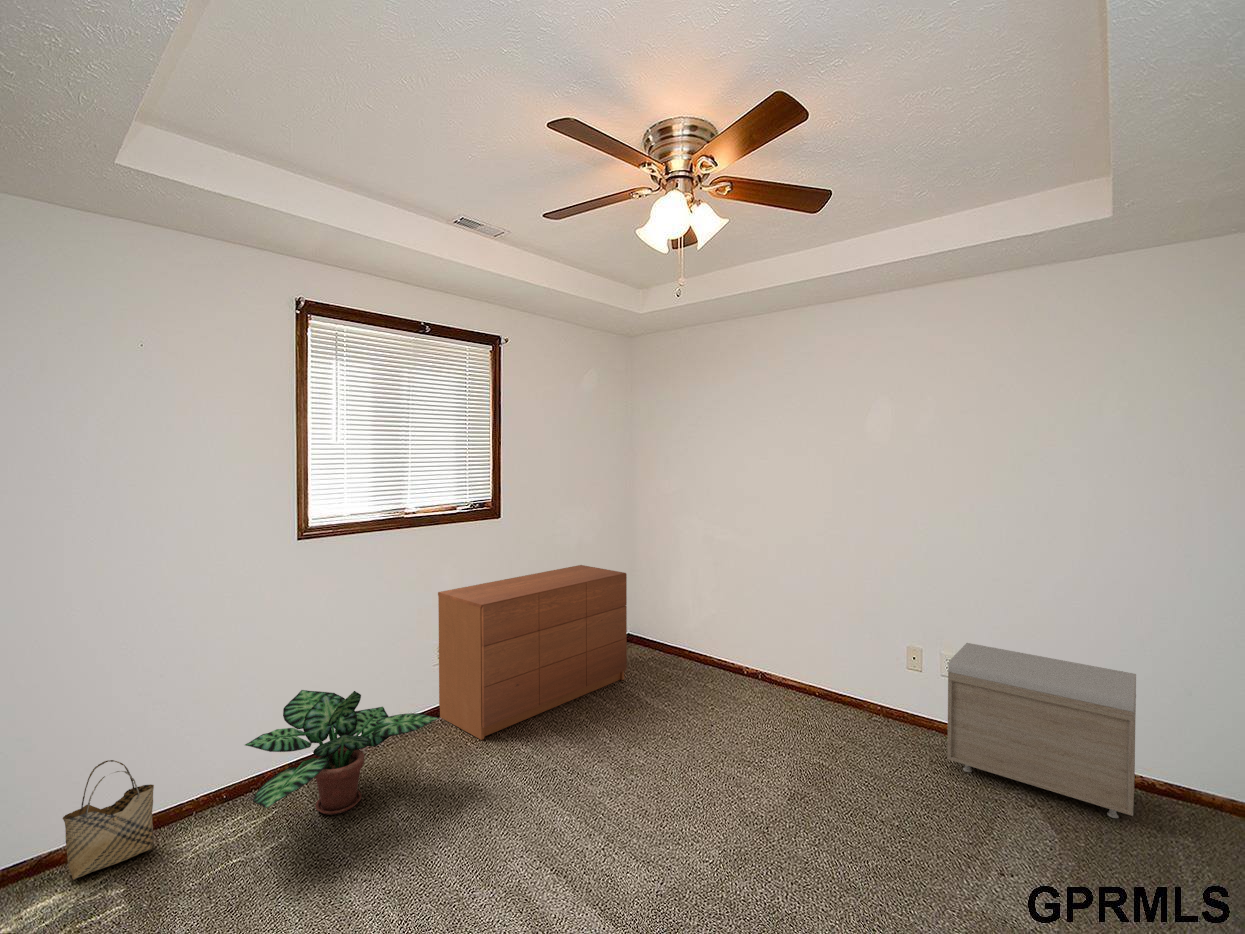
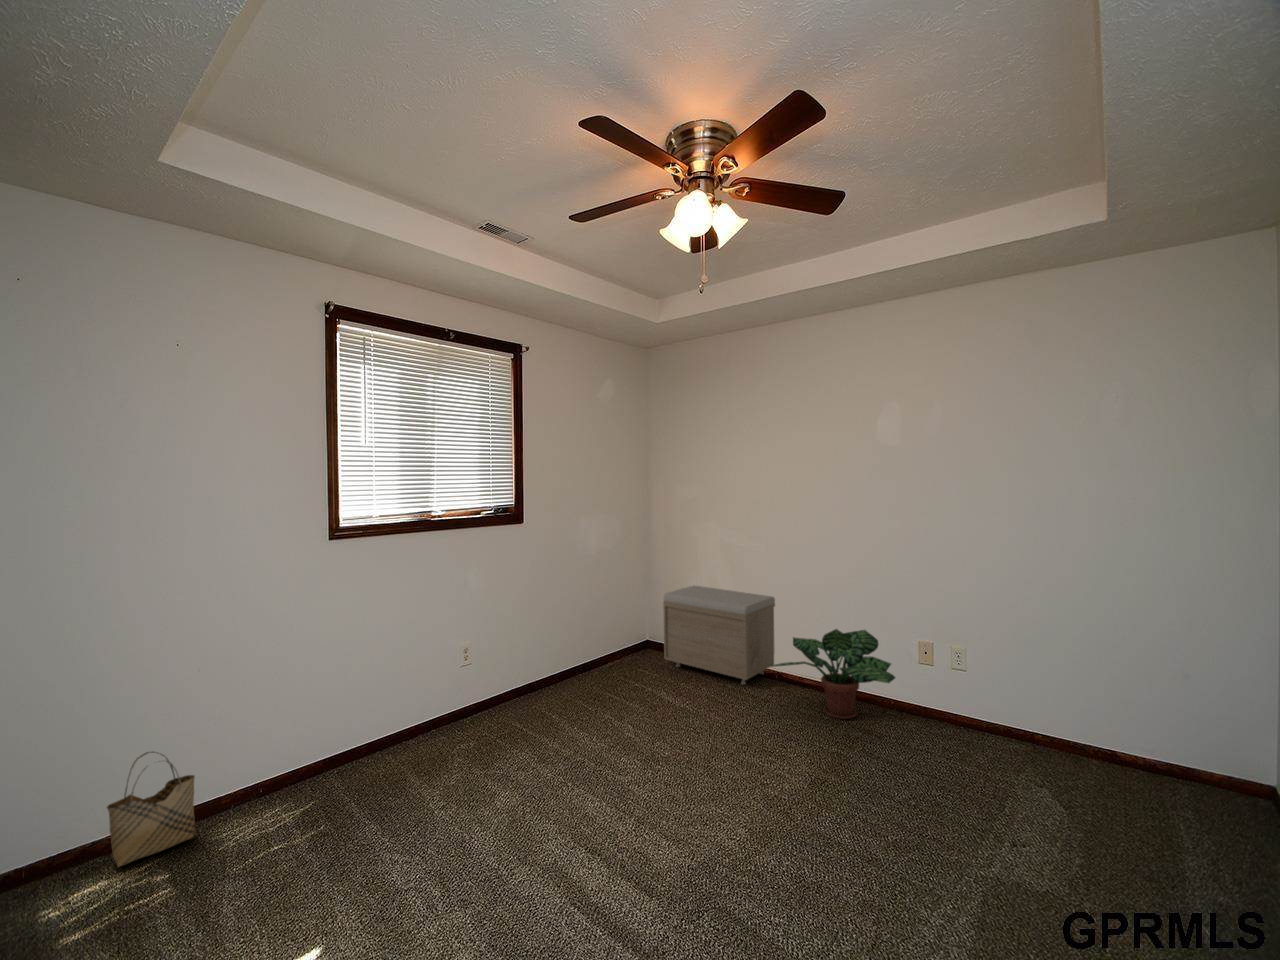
dresser: present [438,565,627,740] -> none [465,565,646,731]
storage bench: present [947,643,1136,818] -> present [663,586,775,685]
potted plant: present [245,690,439,815] -> present [767,629,895,719]

